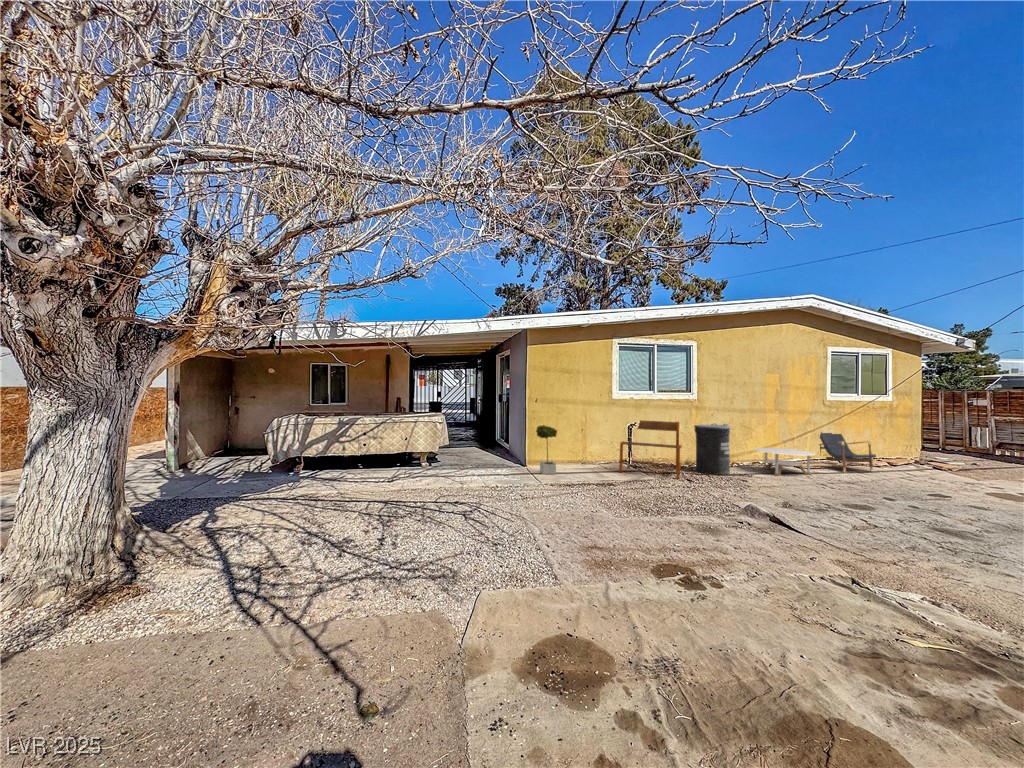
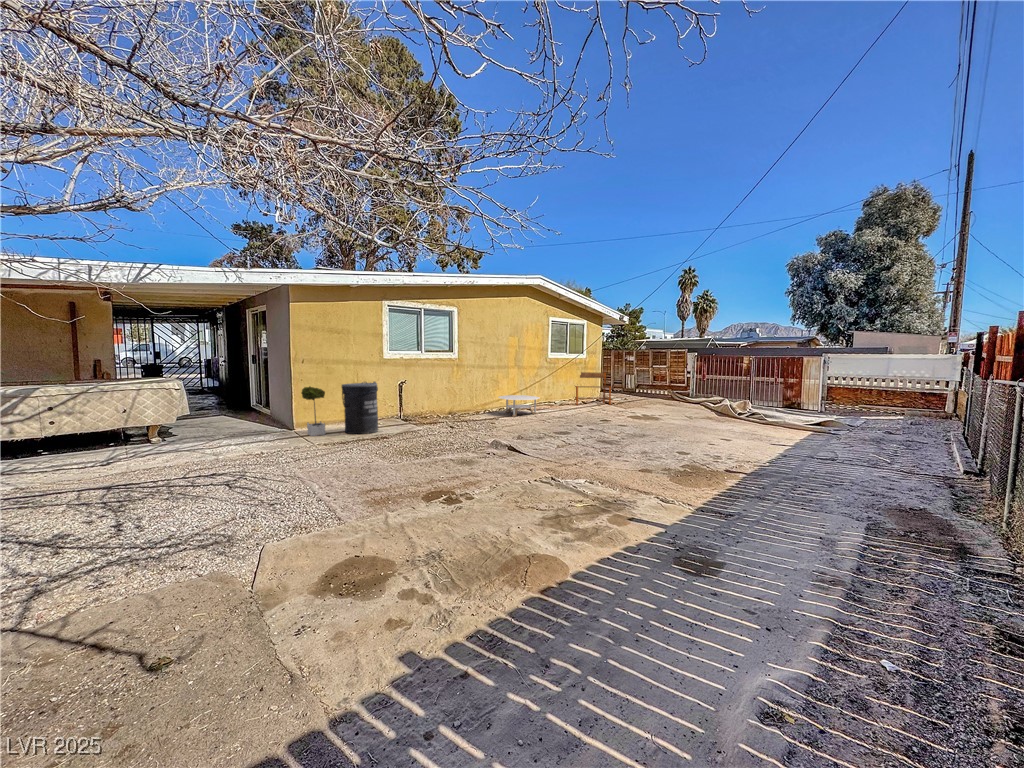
bench: present [619,420,682,479] -> present [575,372,611,405]
trash can: present [694,424,730,475] -> present [342,382,378,434]
lounge chair: present [818,432,876,473] -> none [541,378,576,411]

